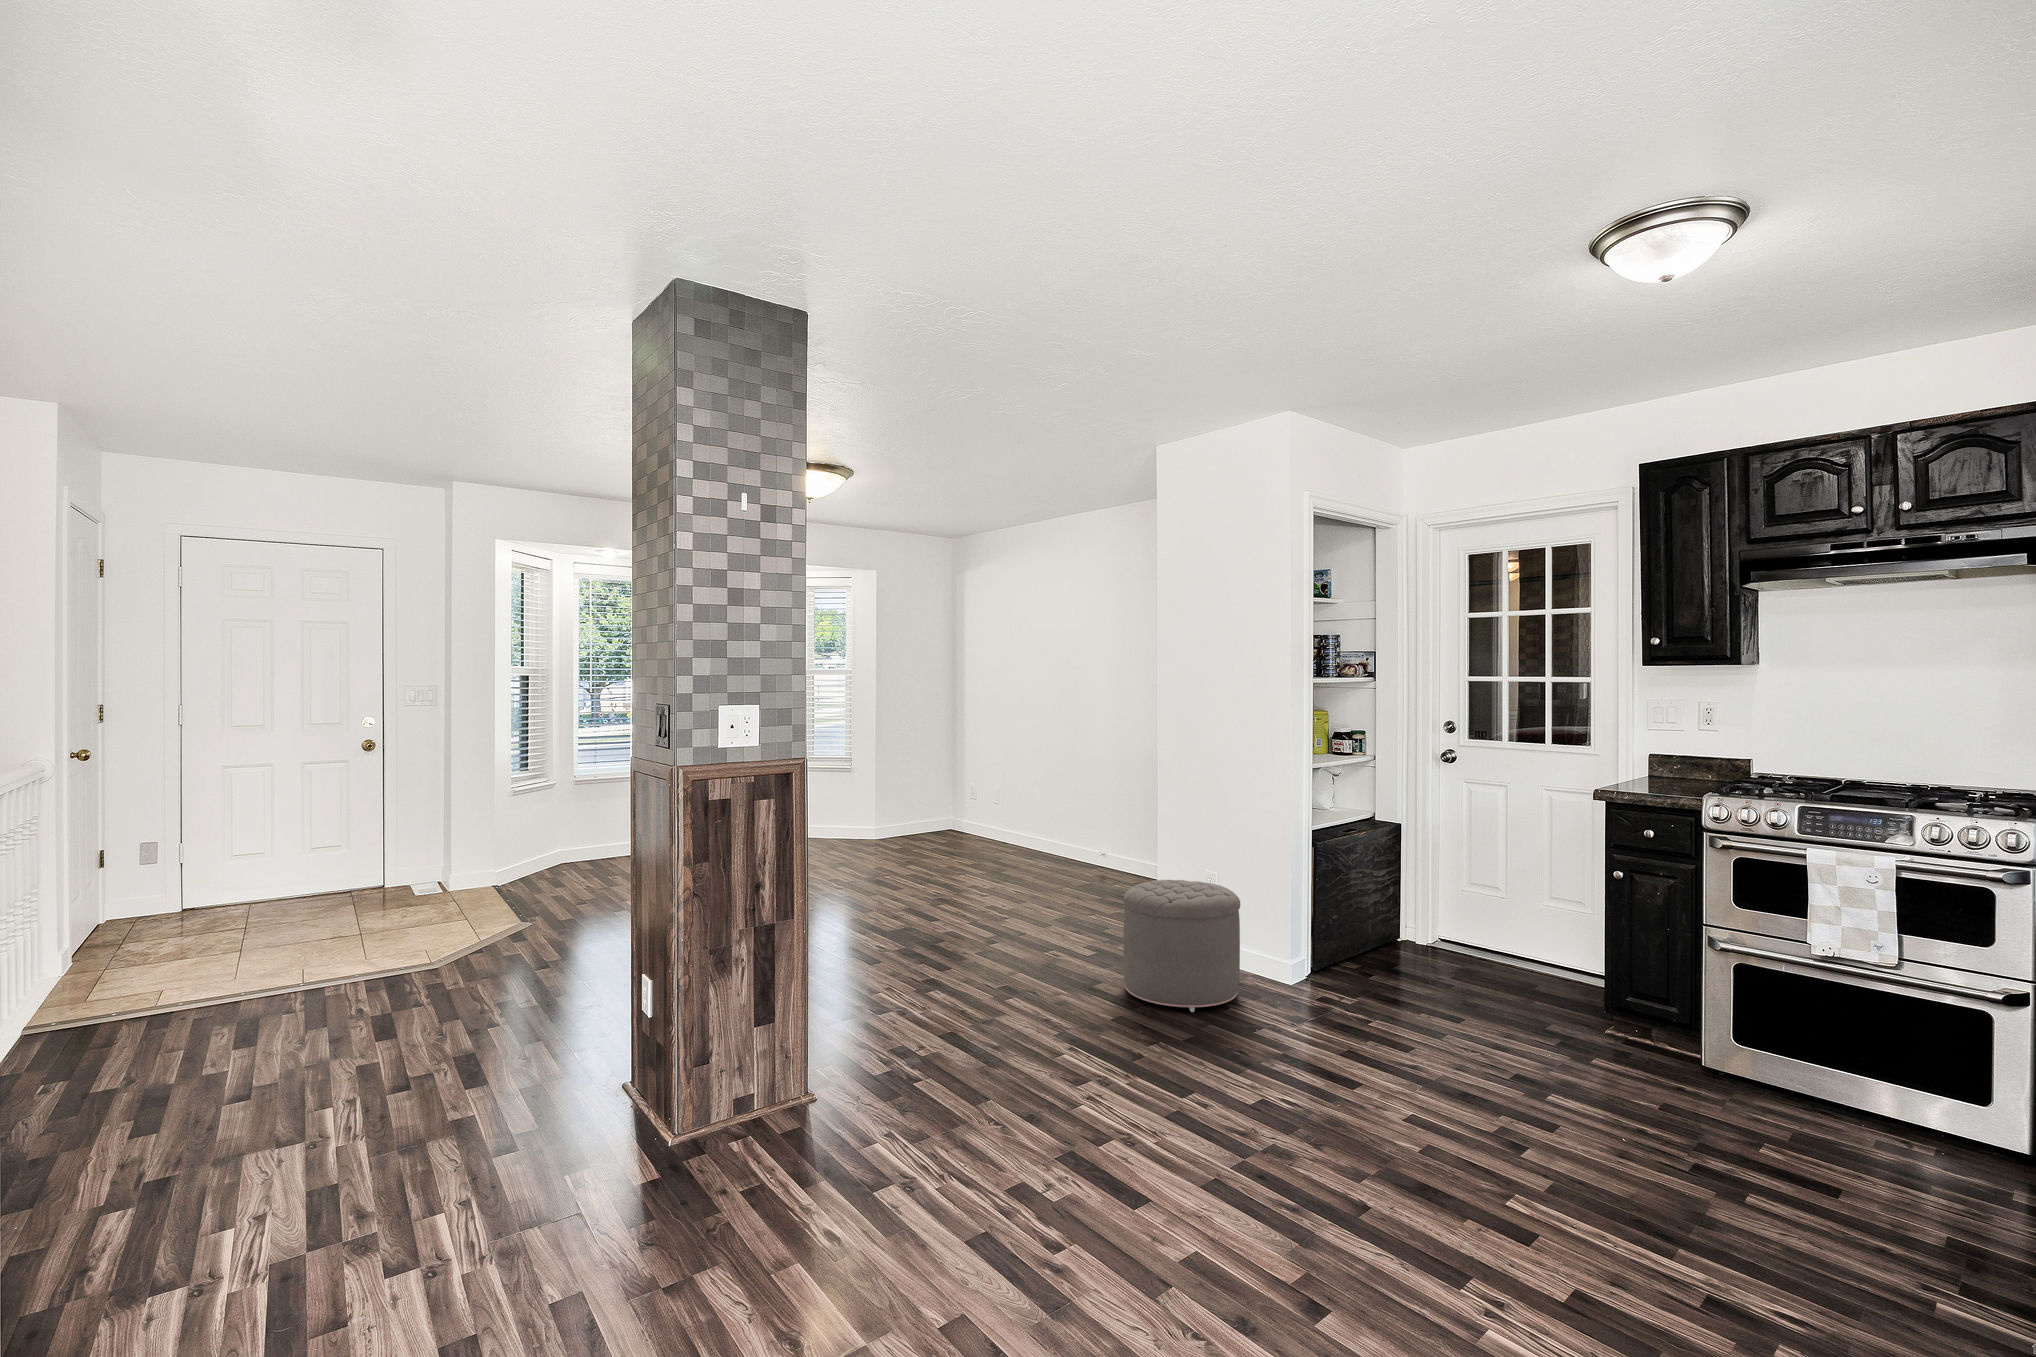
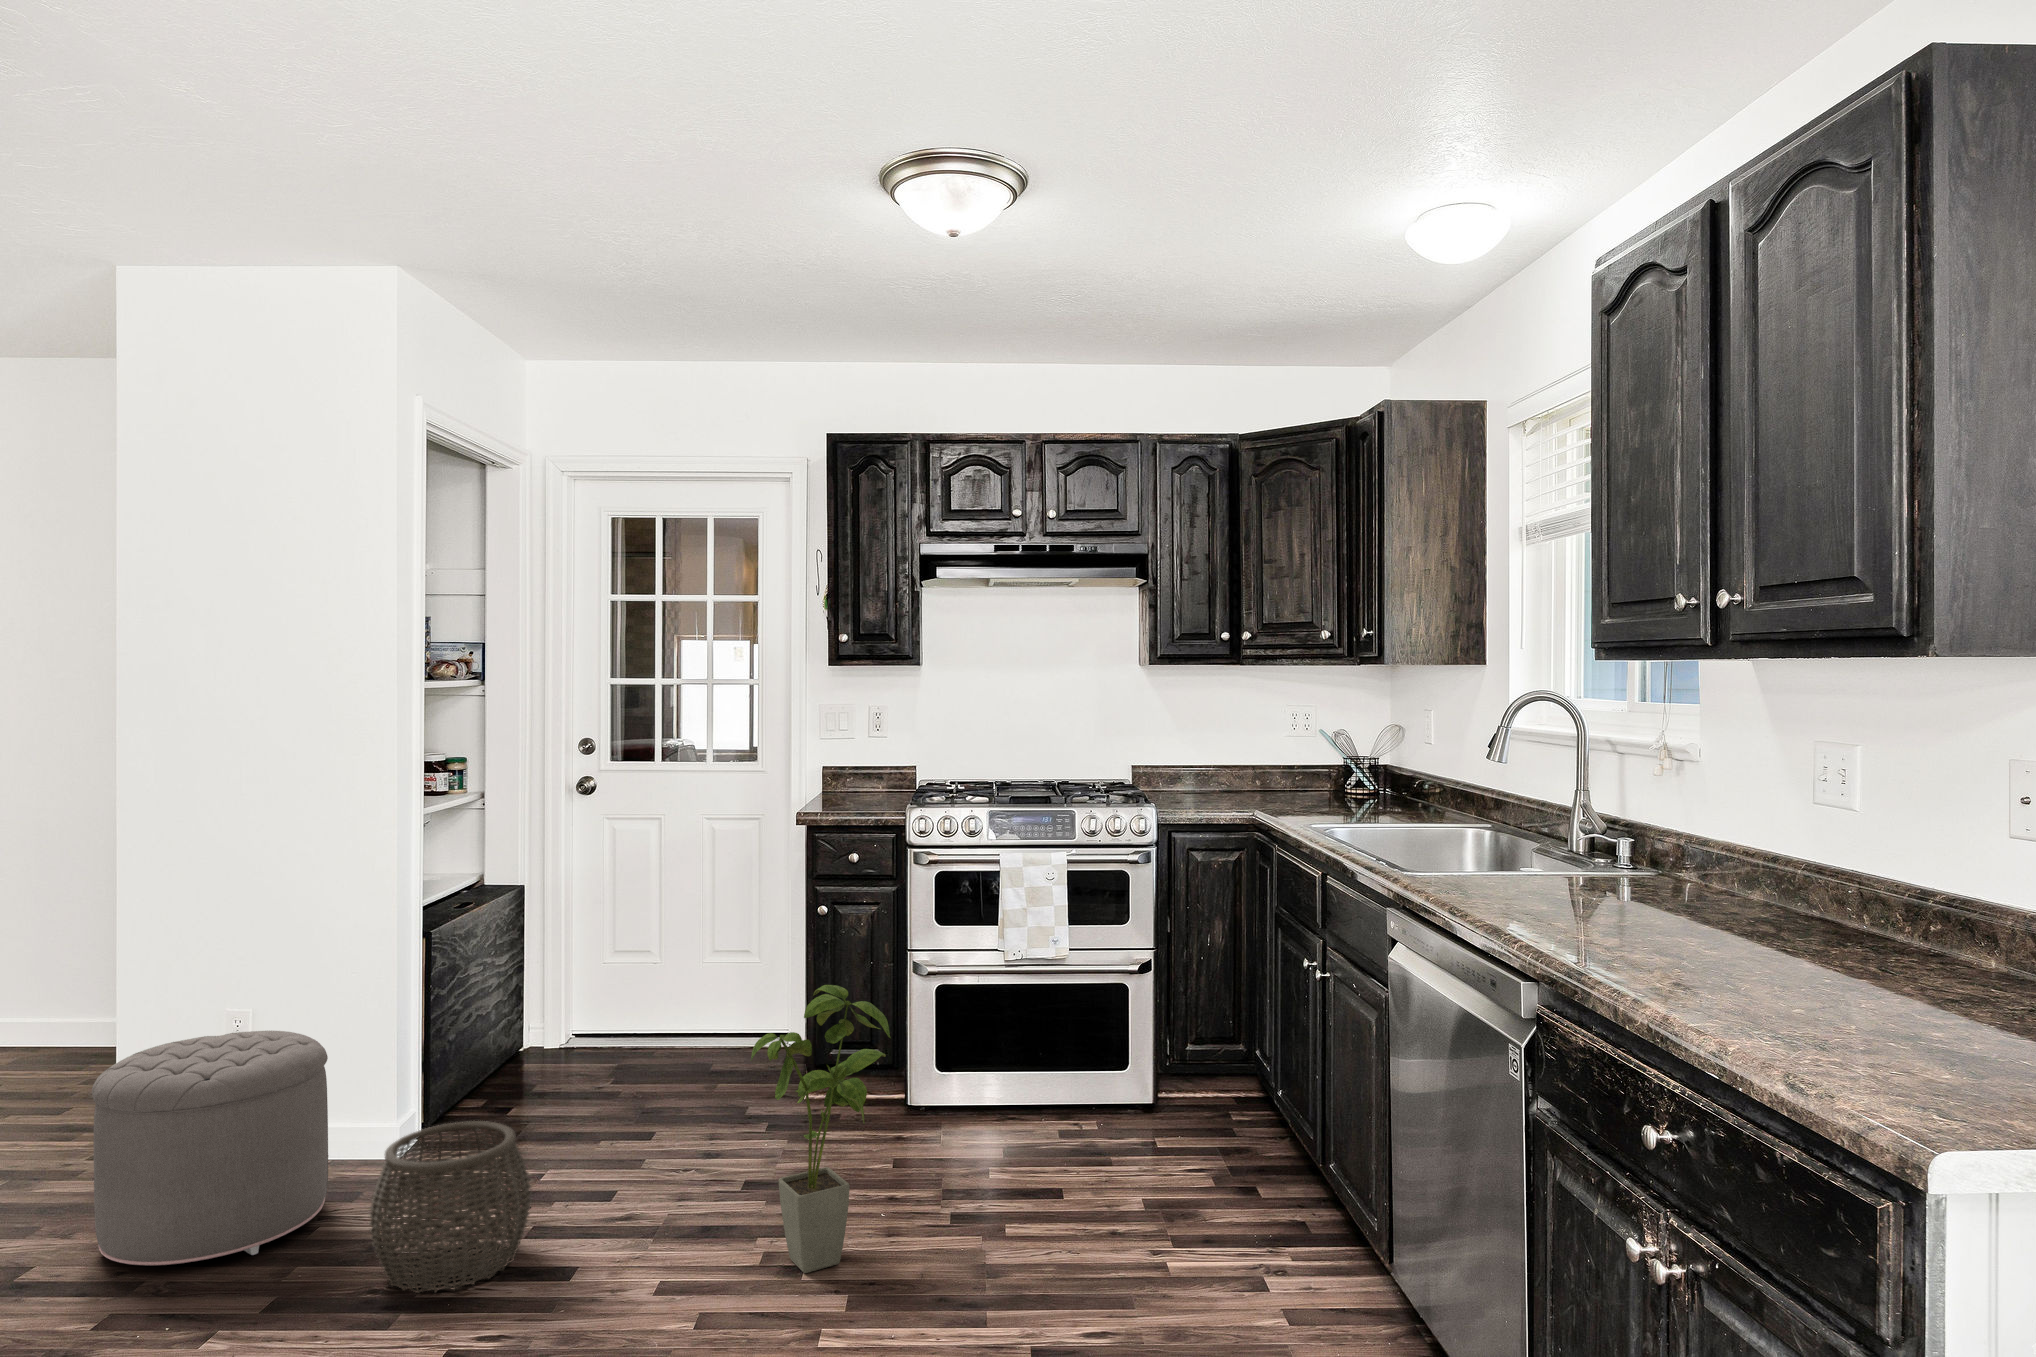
house plant: none [1489,926,1622,1157] -> present [751,985,890,1273]
woven basket: none [1240,963,1340,1071] -> present [369,1121,532,1293]

